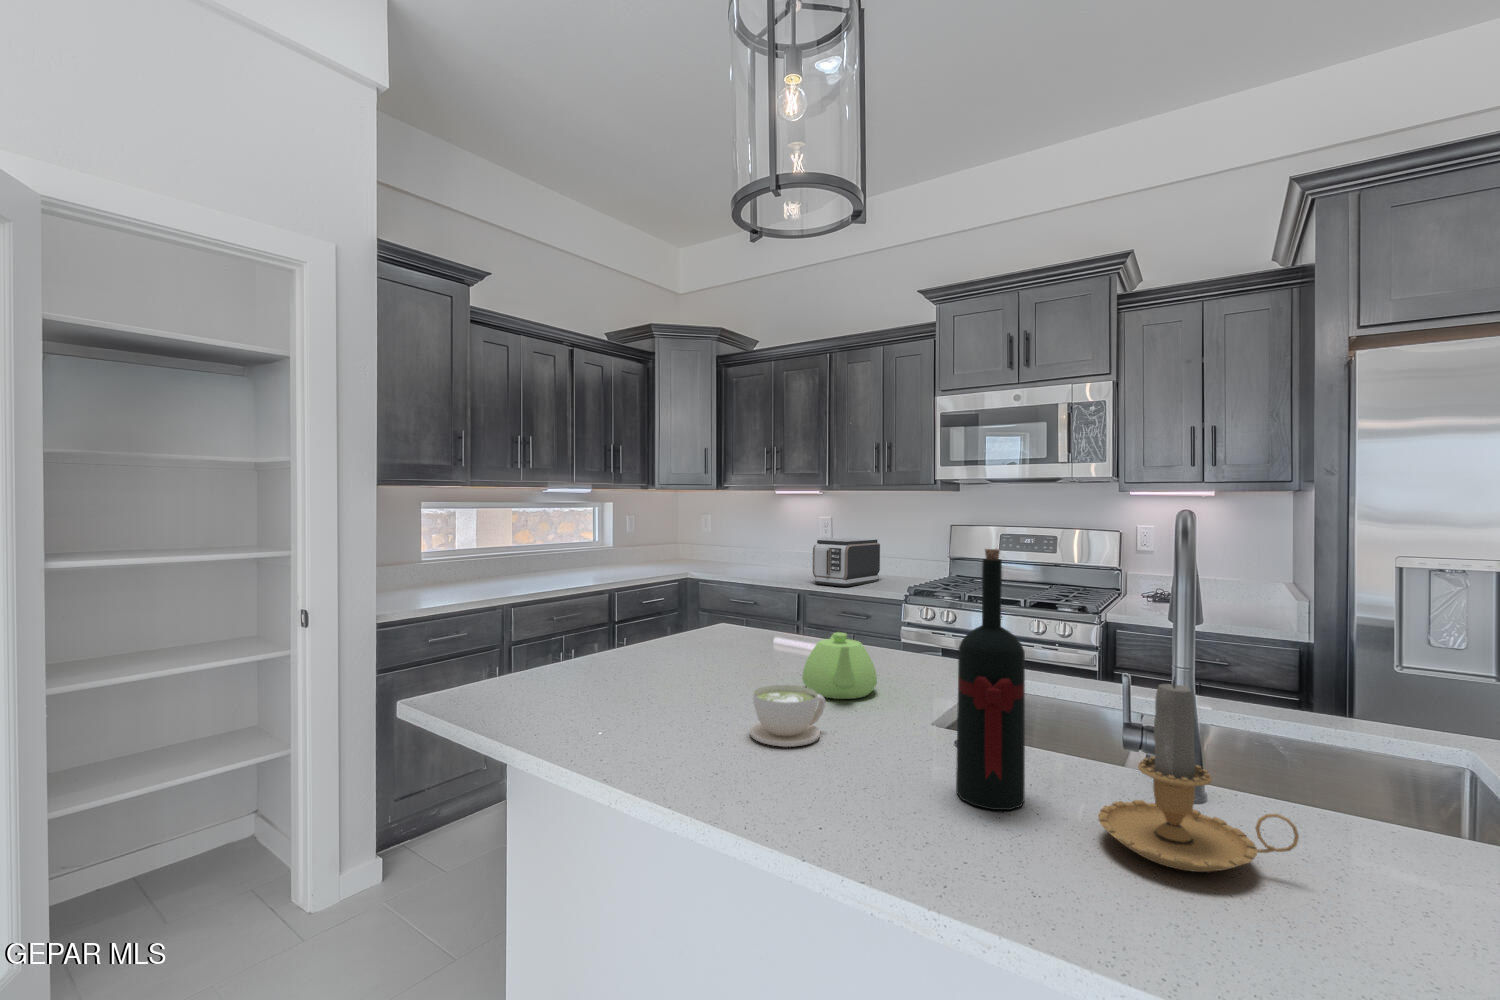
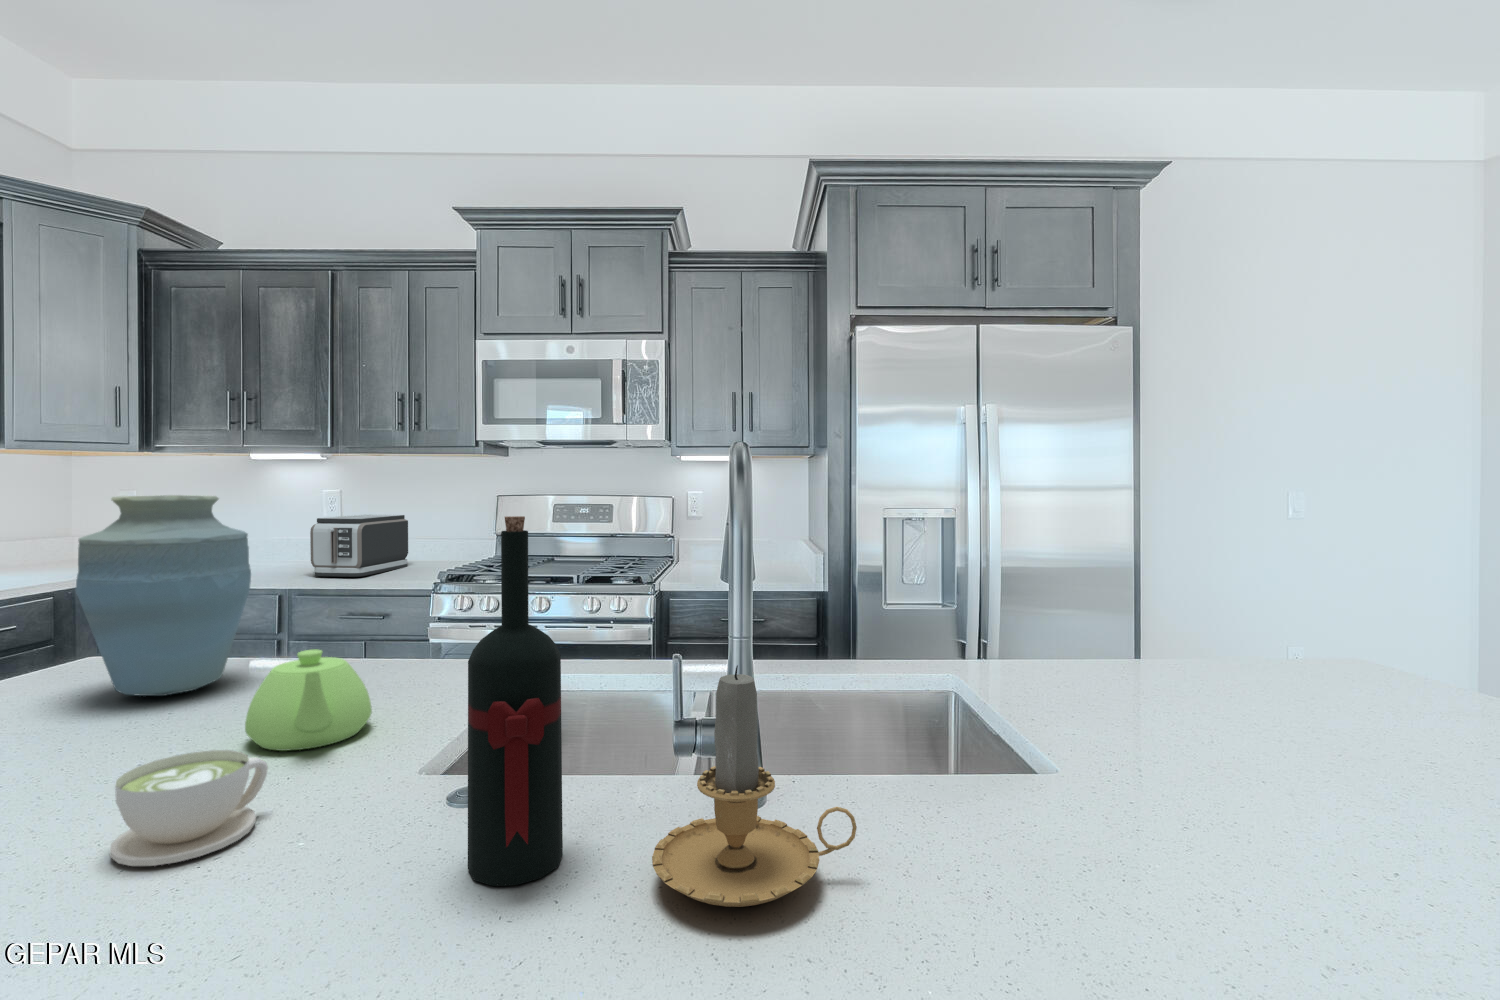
vase: none [708,524,797,653] -> present [76,495,251,696]

